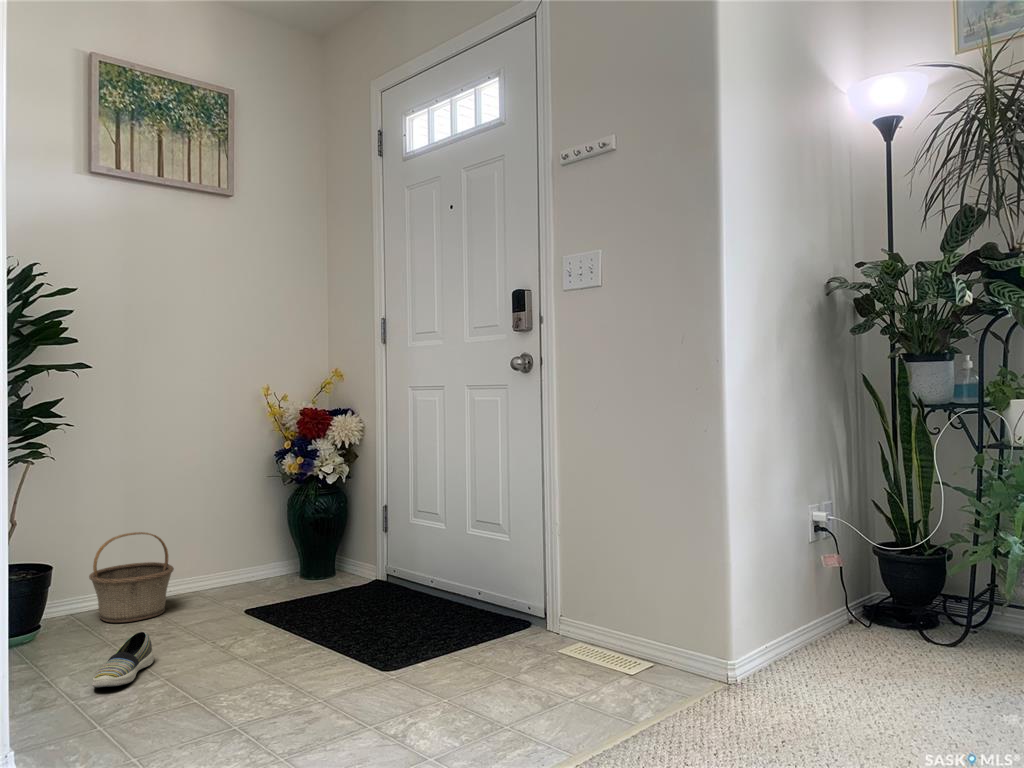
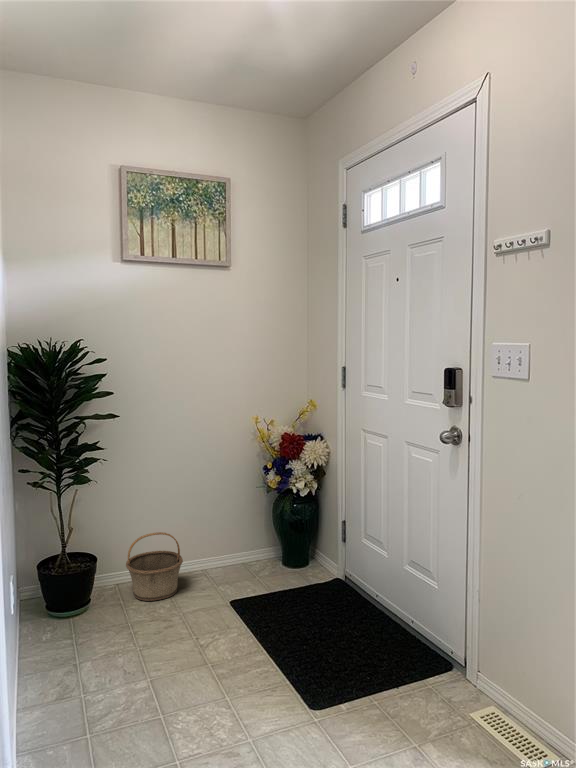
shoe: present [92,632,154,687] -> none [104,632,153,683]

